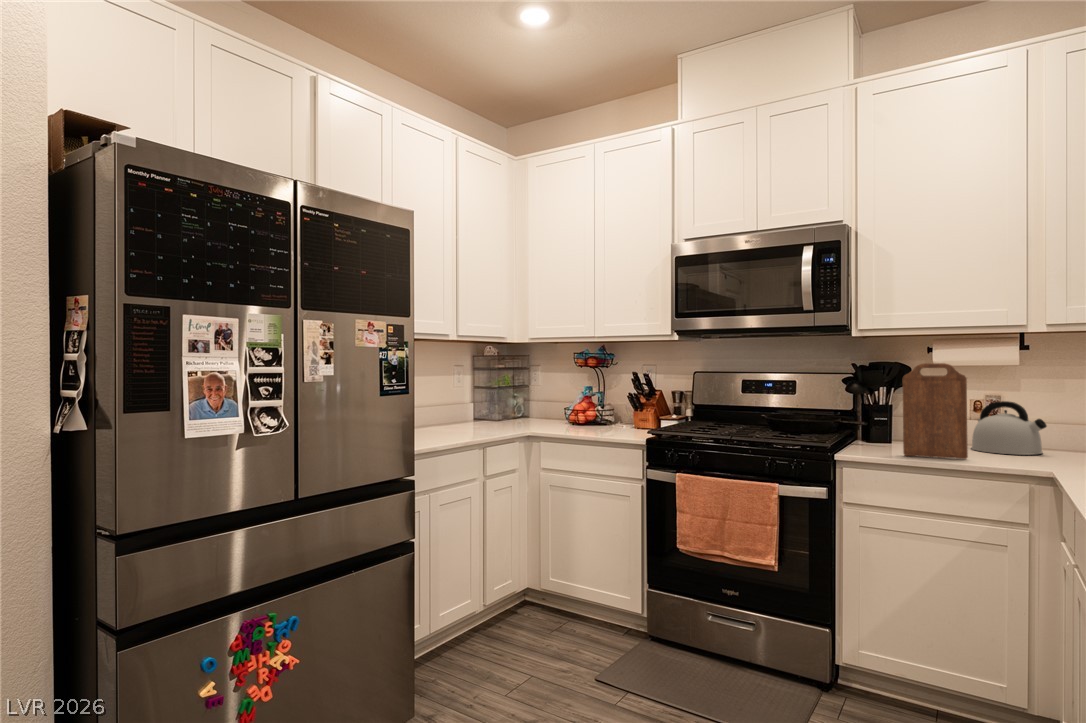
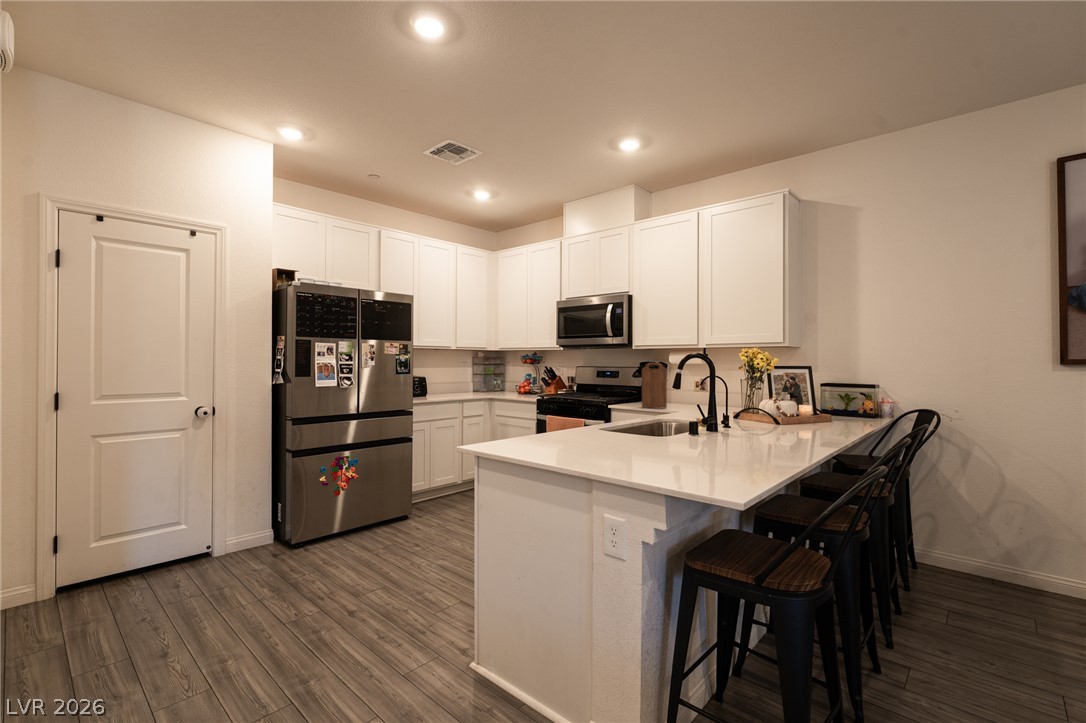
kettle: present [971,401,1047,455] -> none [686,382,715,408]

